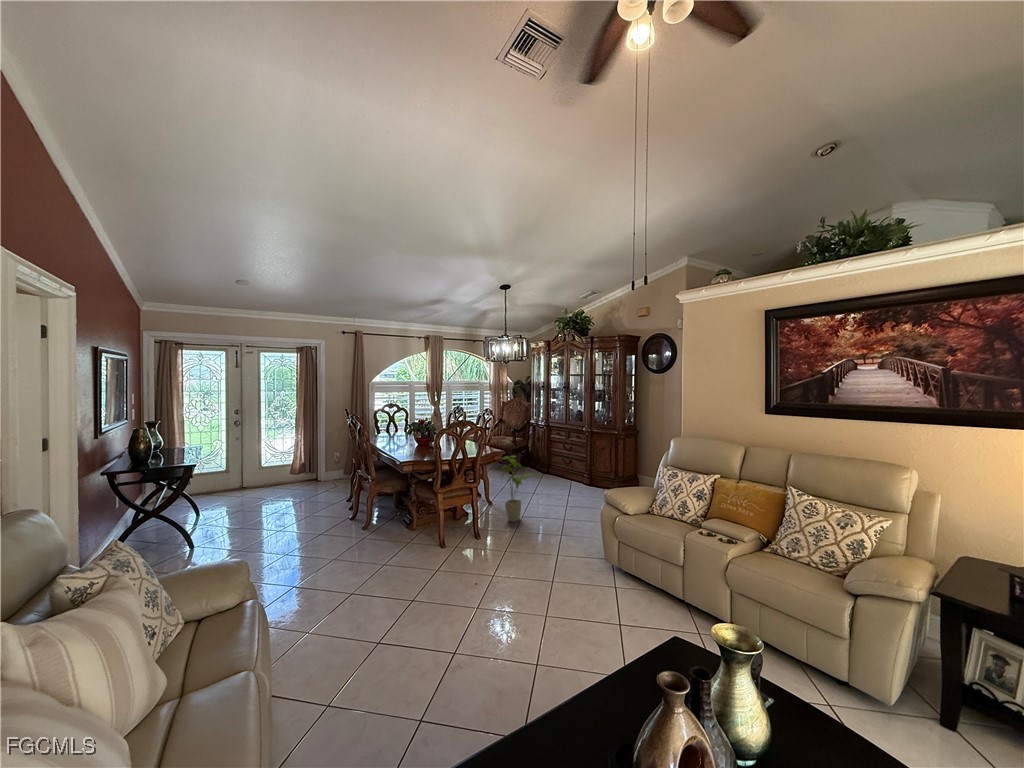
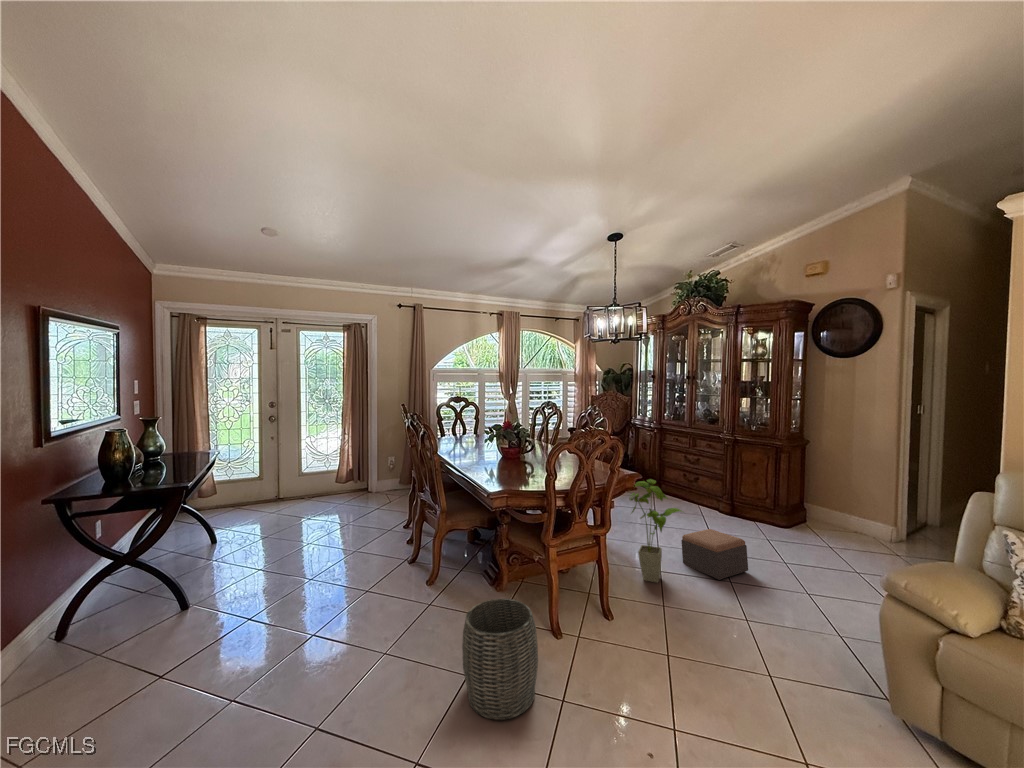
footstool: none [539,490,578,518] -> present [681,529,748,580]
woven basket: none [379,520,422,575] -> present [462,599,538,720]

